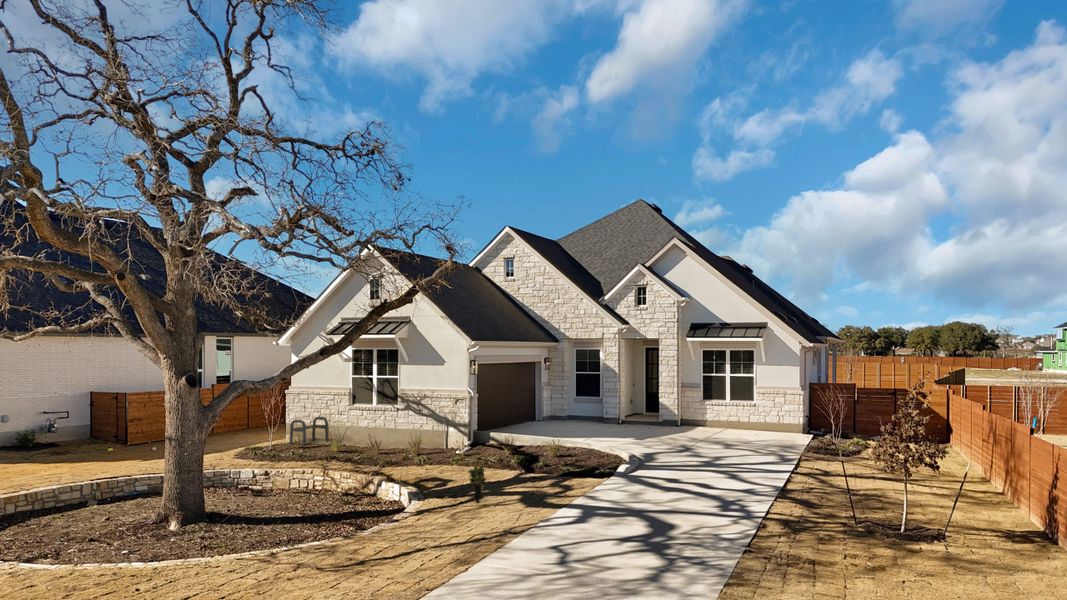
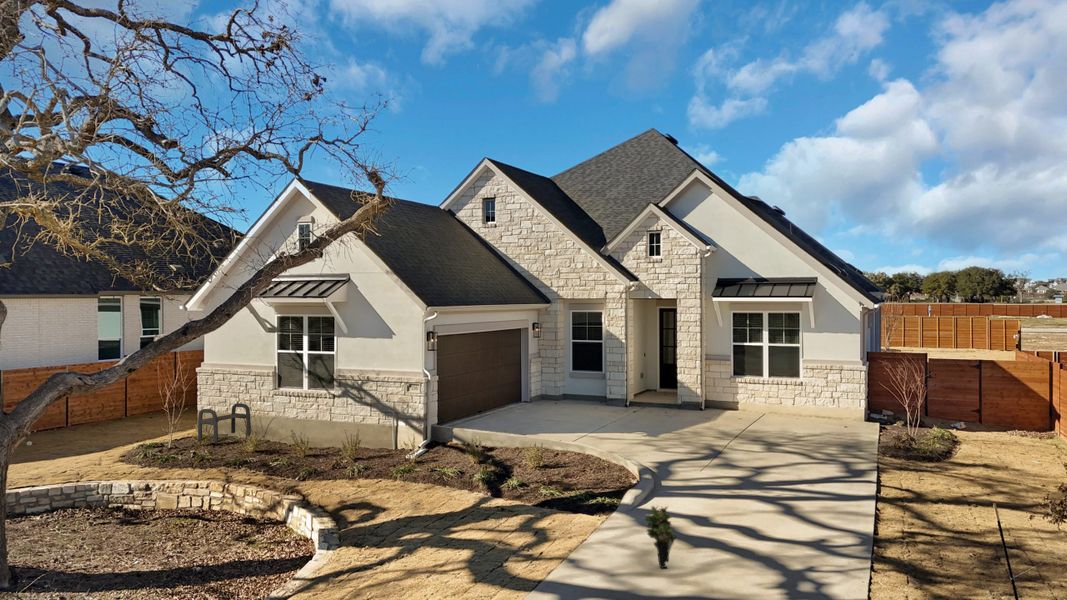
potted plant: present [468,465,487,502] -> present [645,506,677,568]

